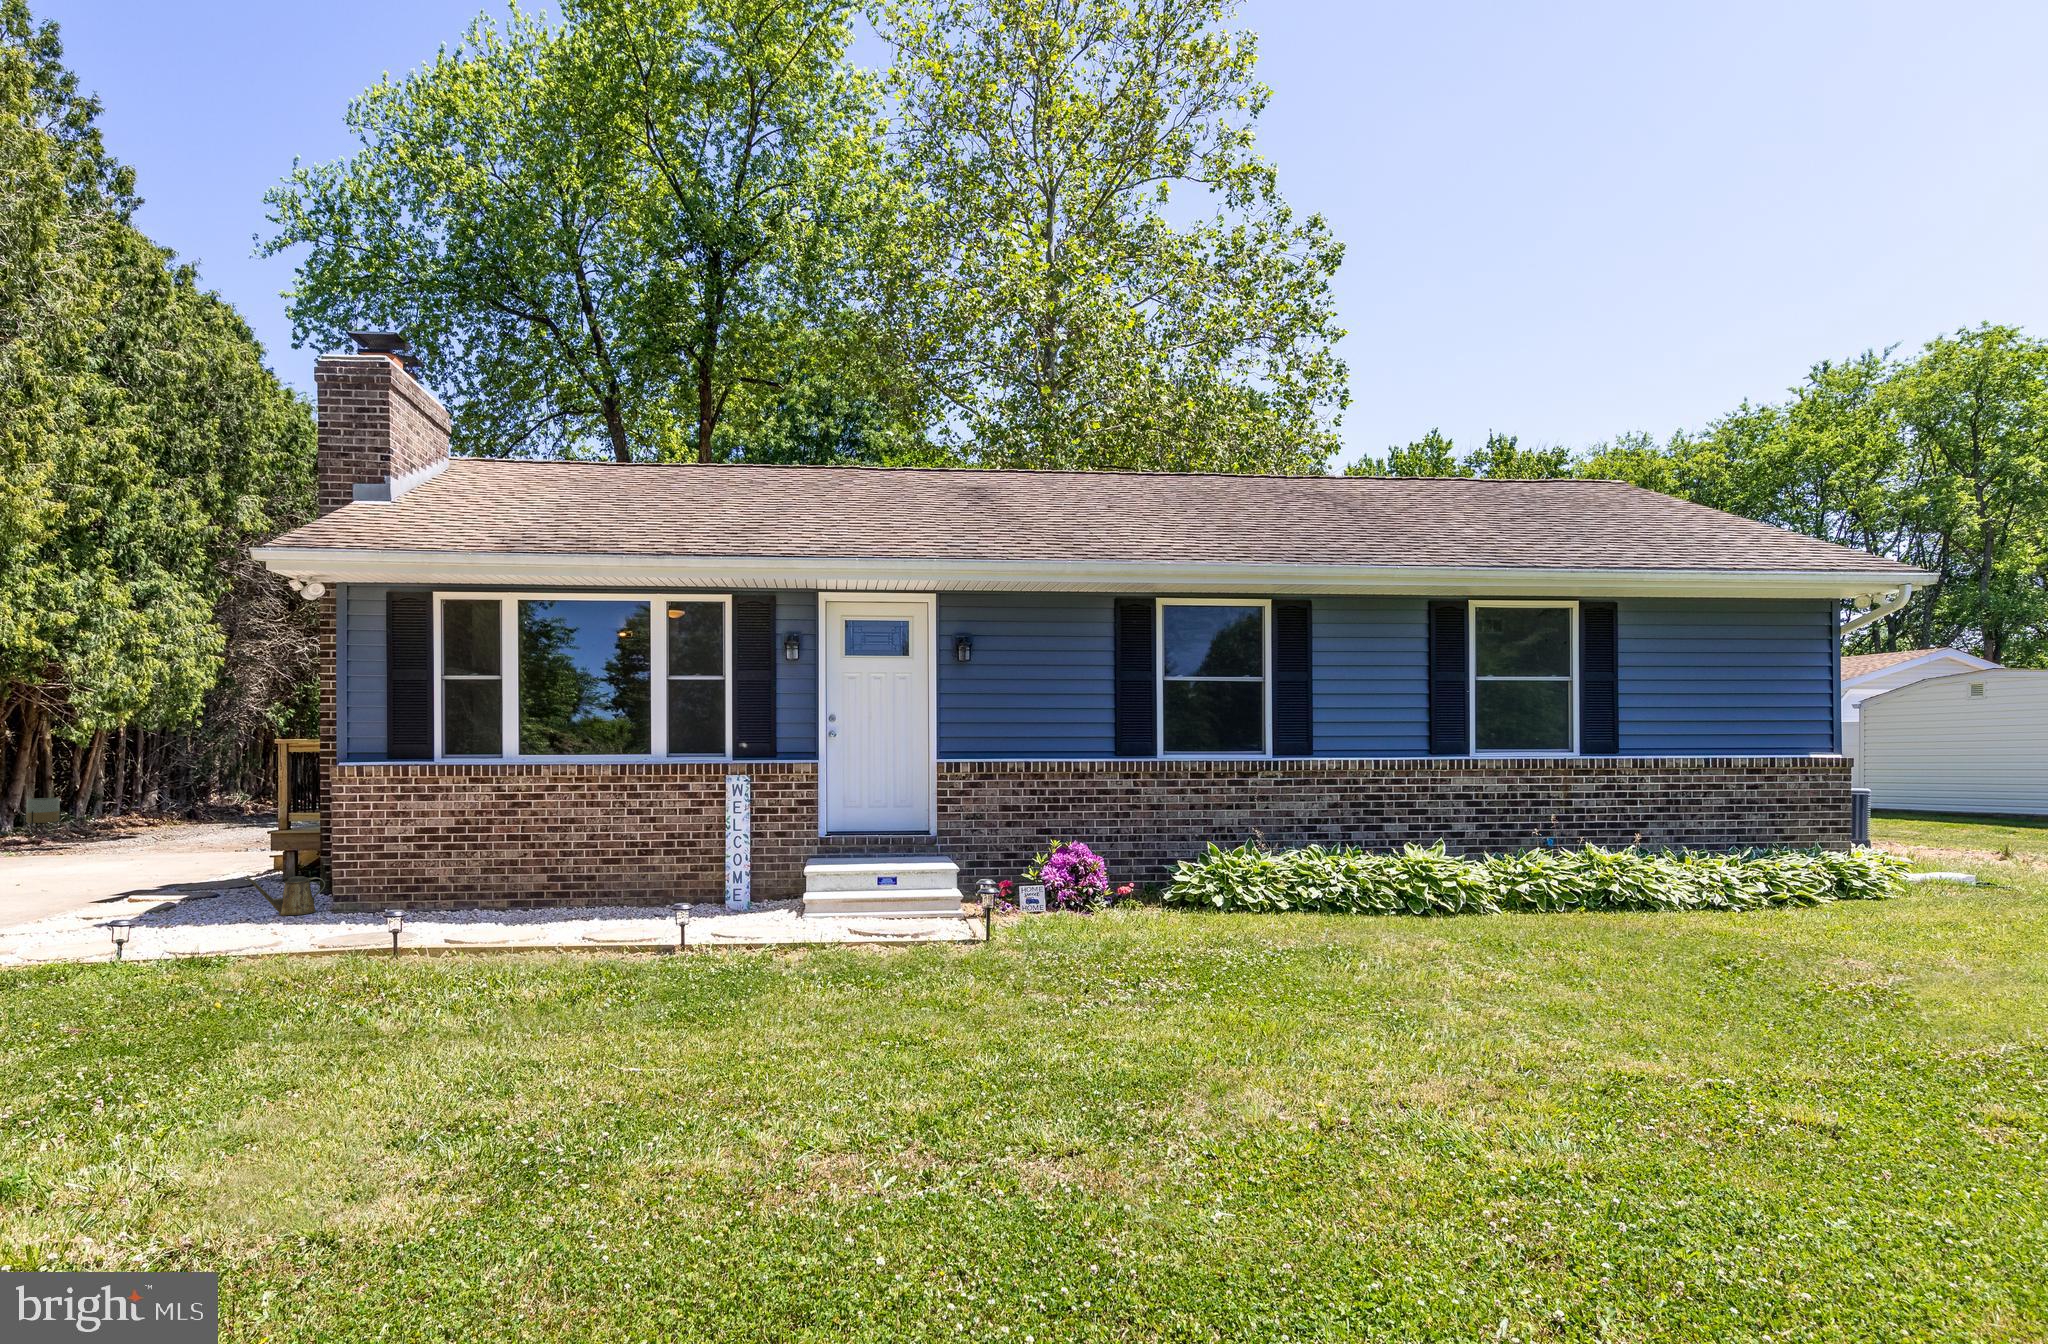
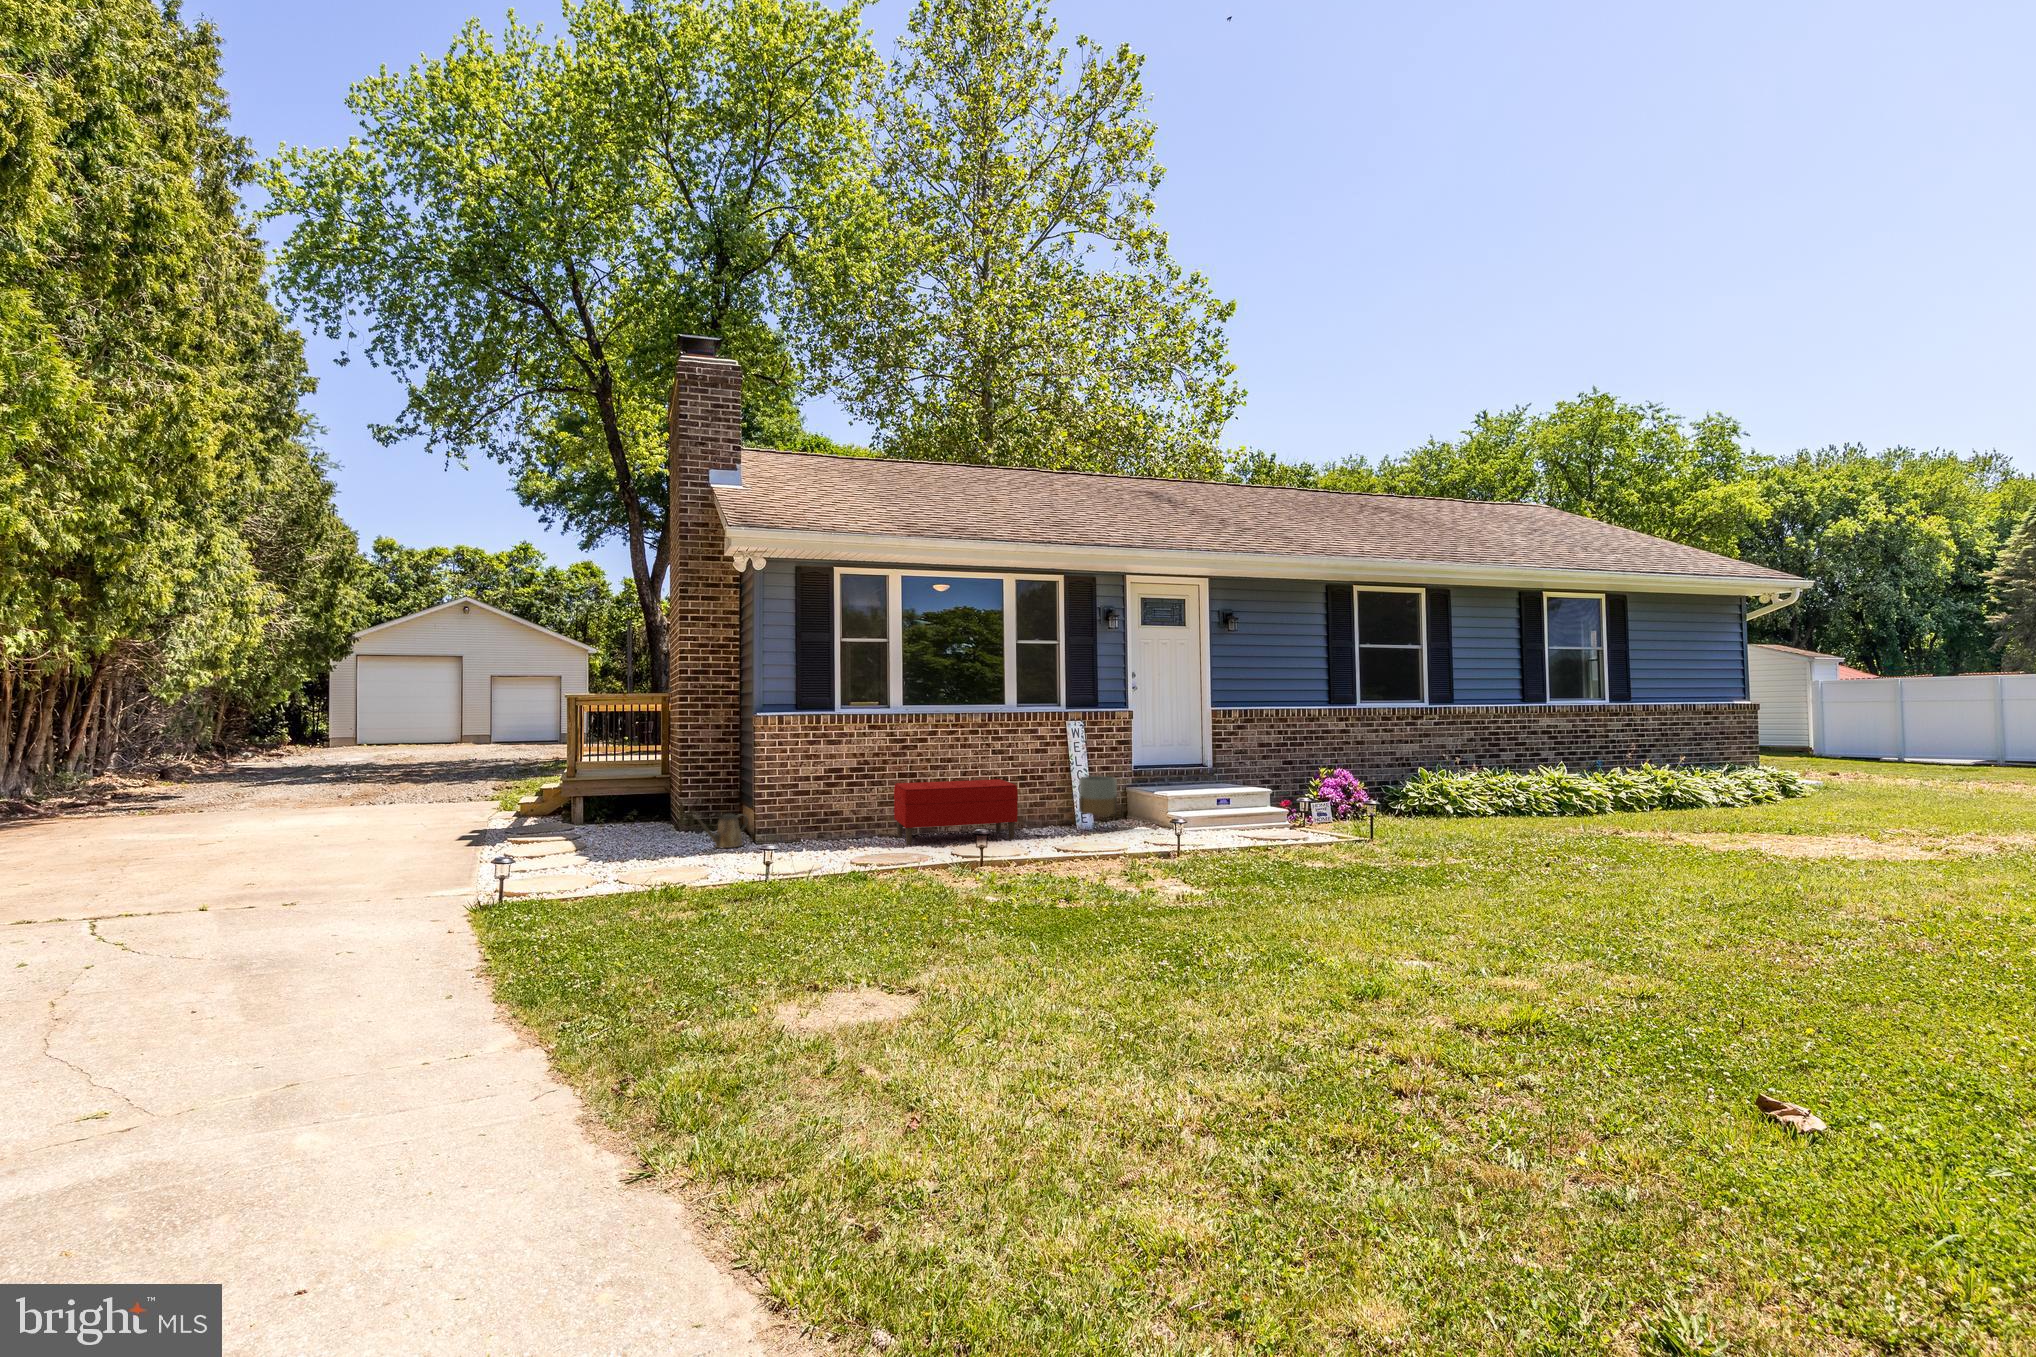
planter: present [26,798,61,835] -> present [1079,776,1117,815]
bench: none [475,844,633,920] -> present [894,779,1018,845]

